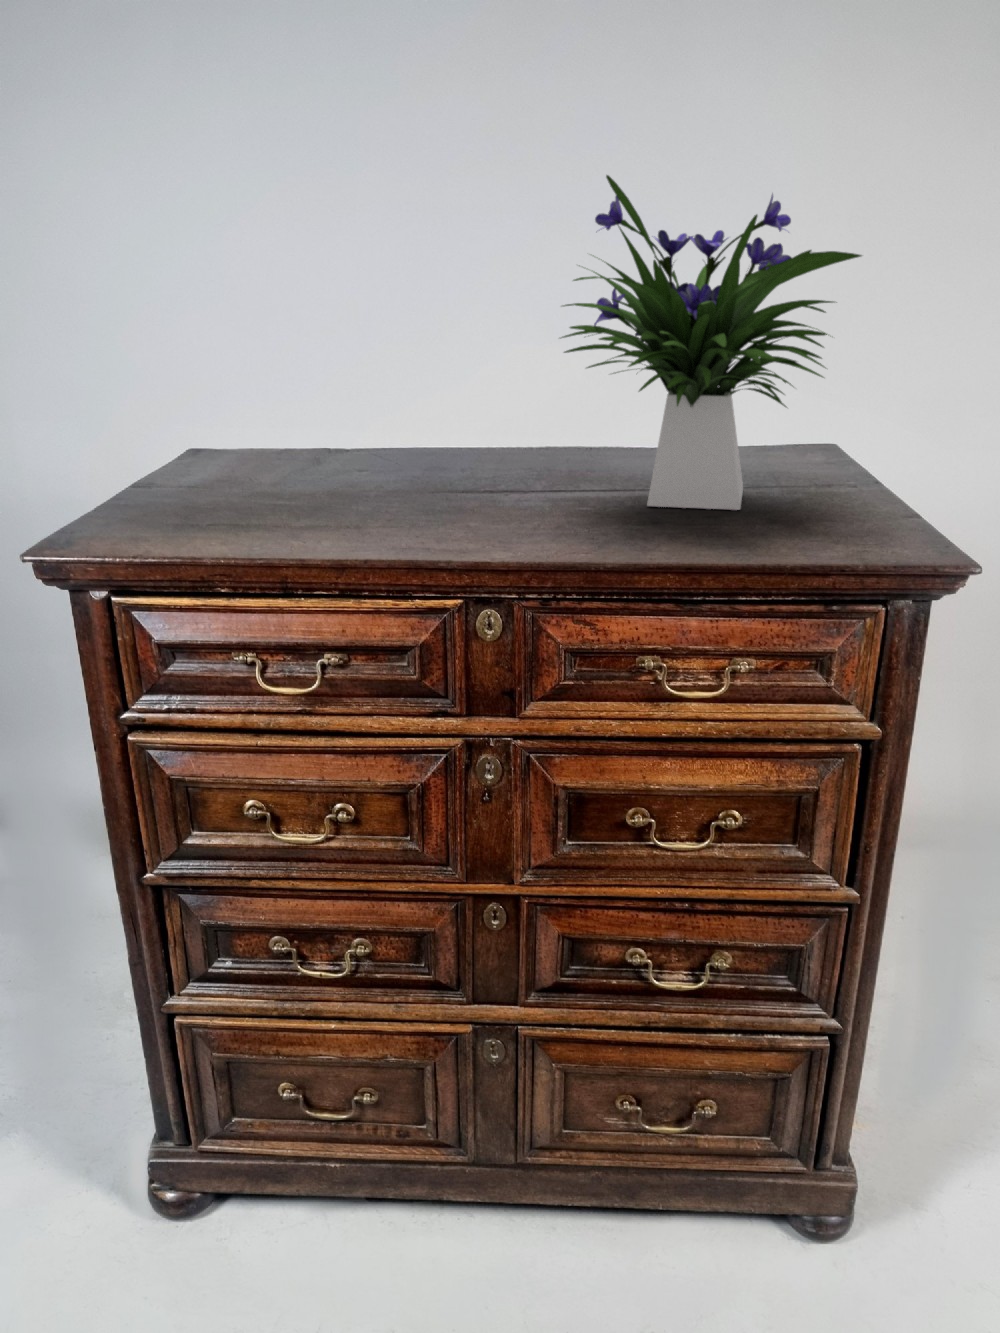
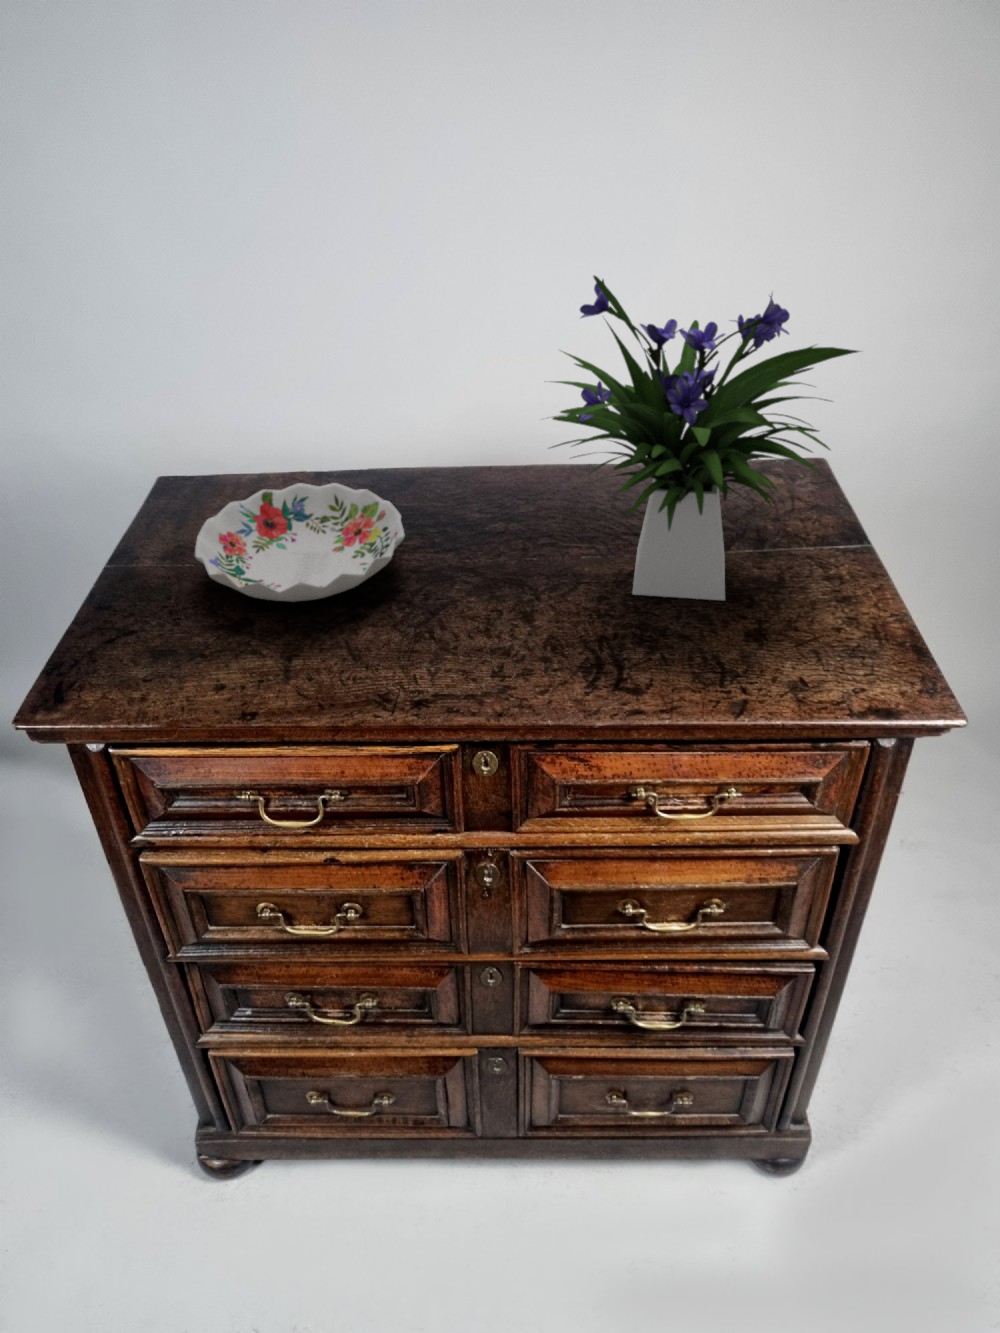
decorative bowl: none [216,425,423,502] -> present [195,483,405,602]

